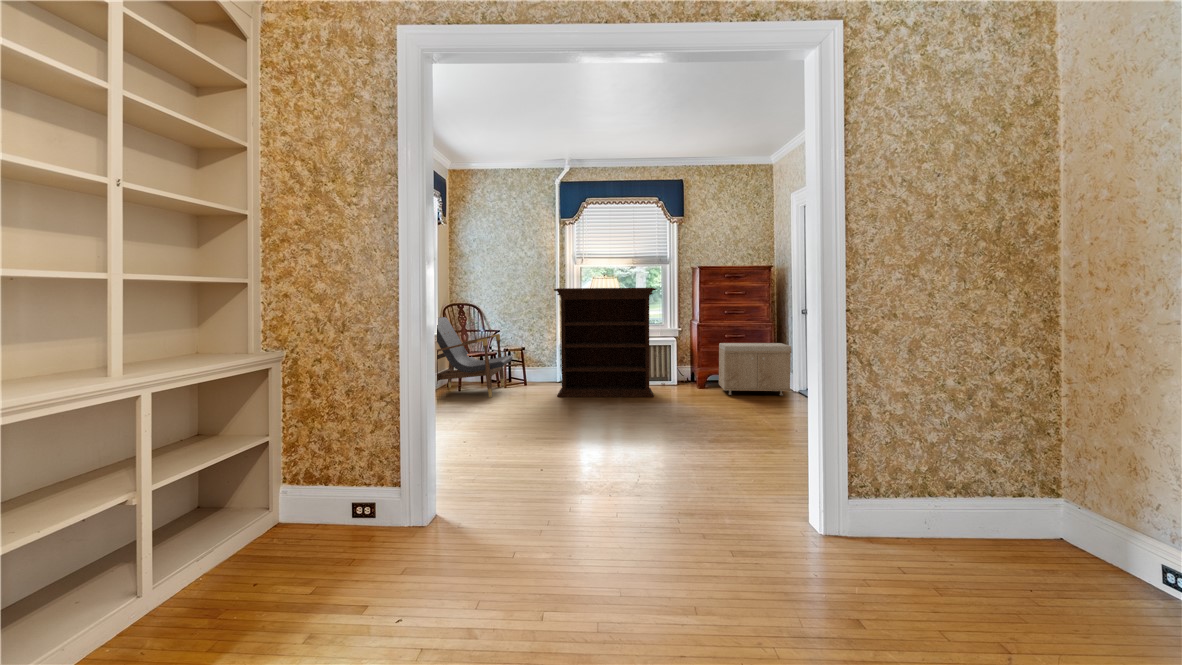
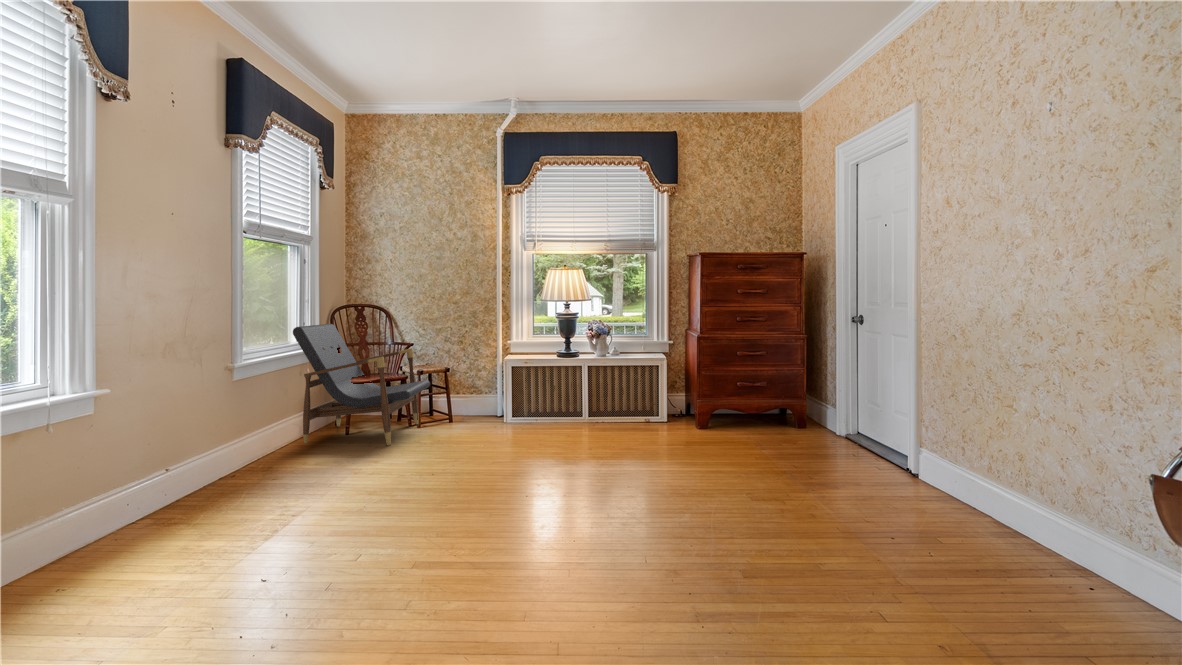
bookshelf: present [554,288,656,397] -> none [484,282,637,444]
storage bench: present [719,343,791,395] -> none [727,363,834,441]

